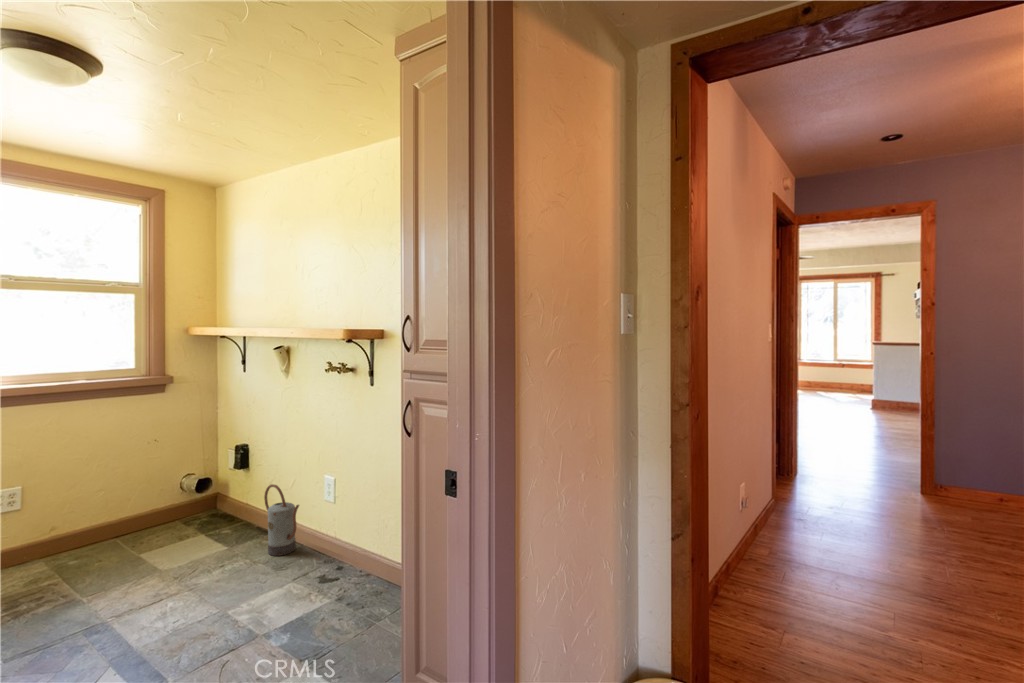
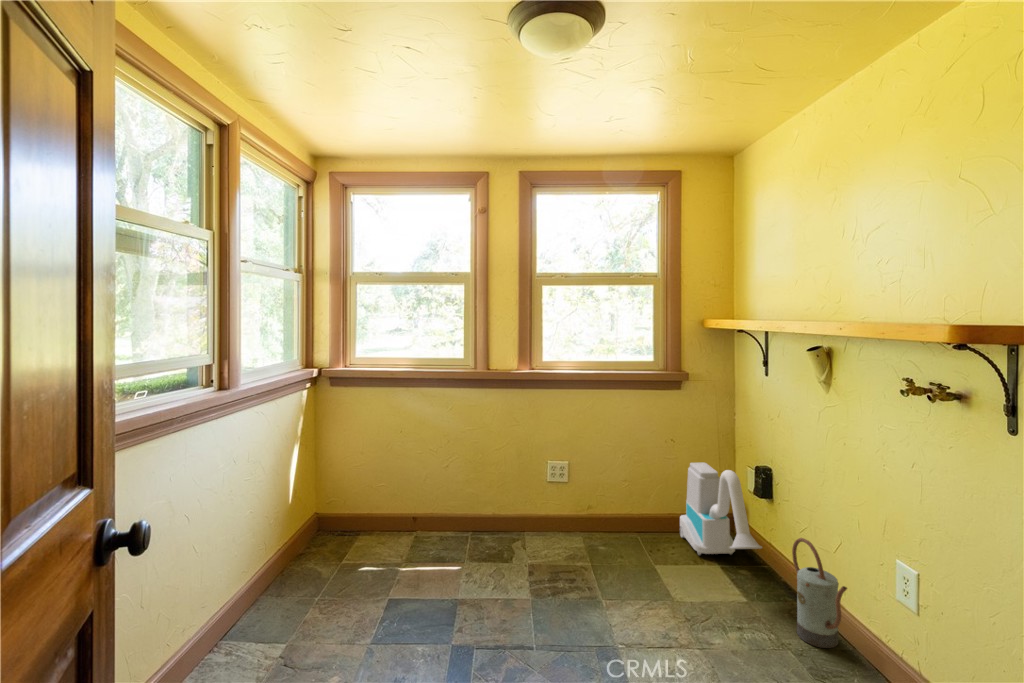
vacuum cleaner: none [165,451,242,534] -> present [680,463,762,555]

